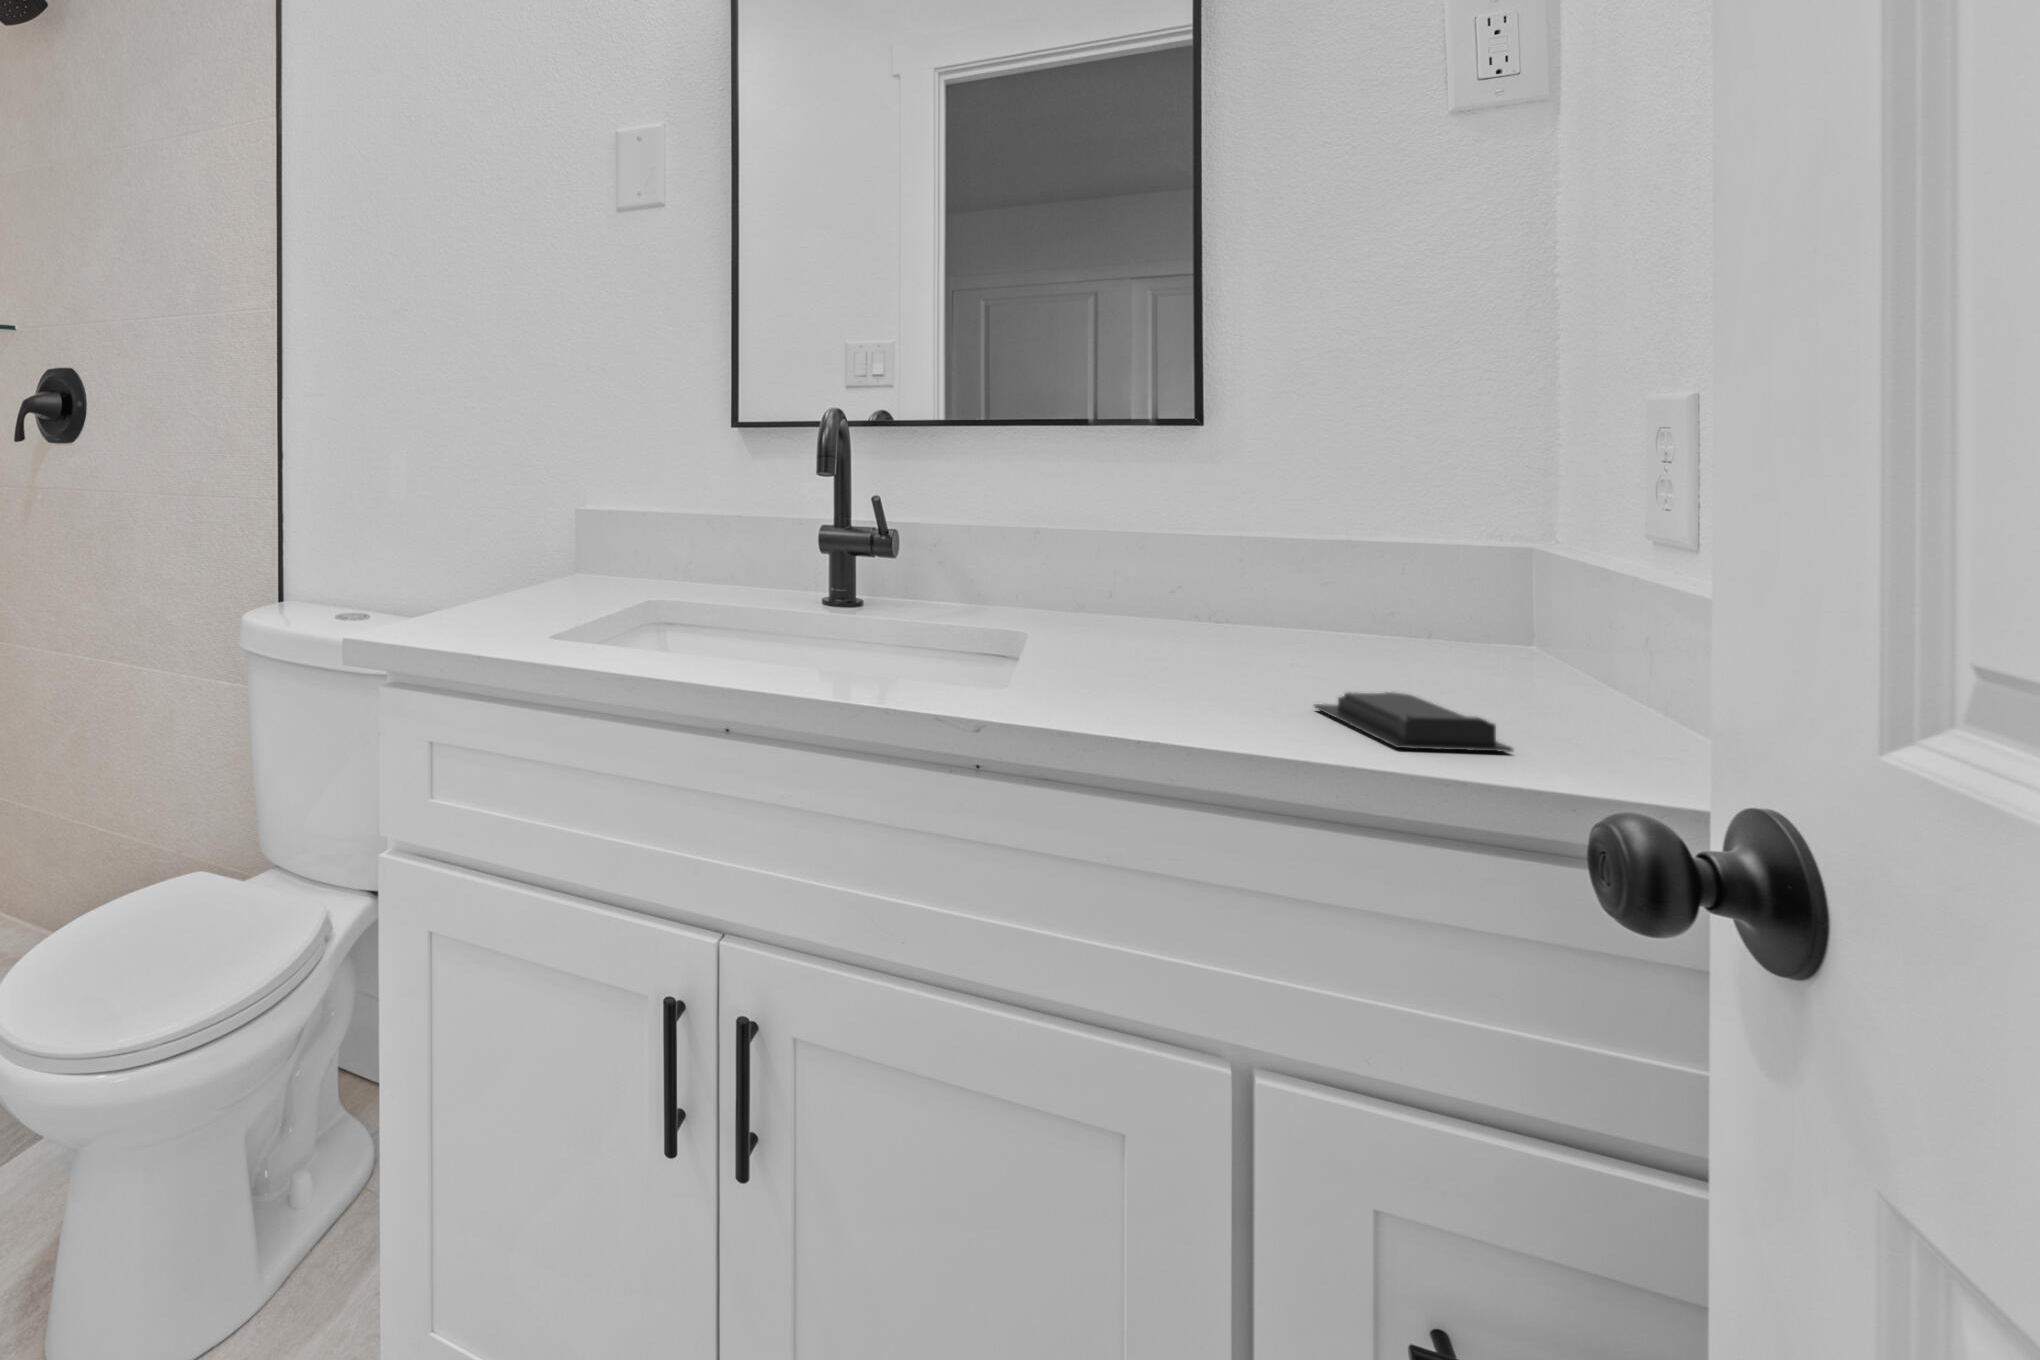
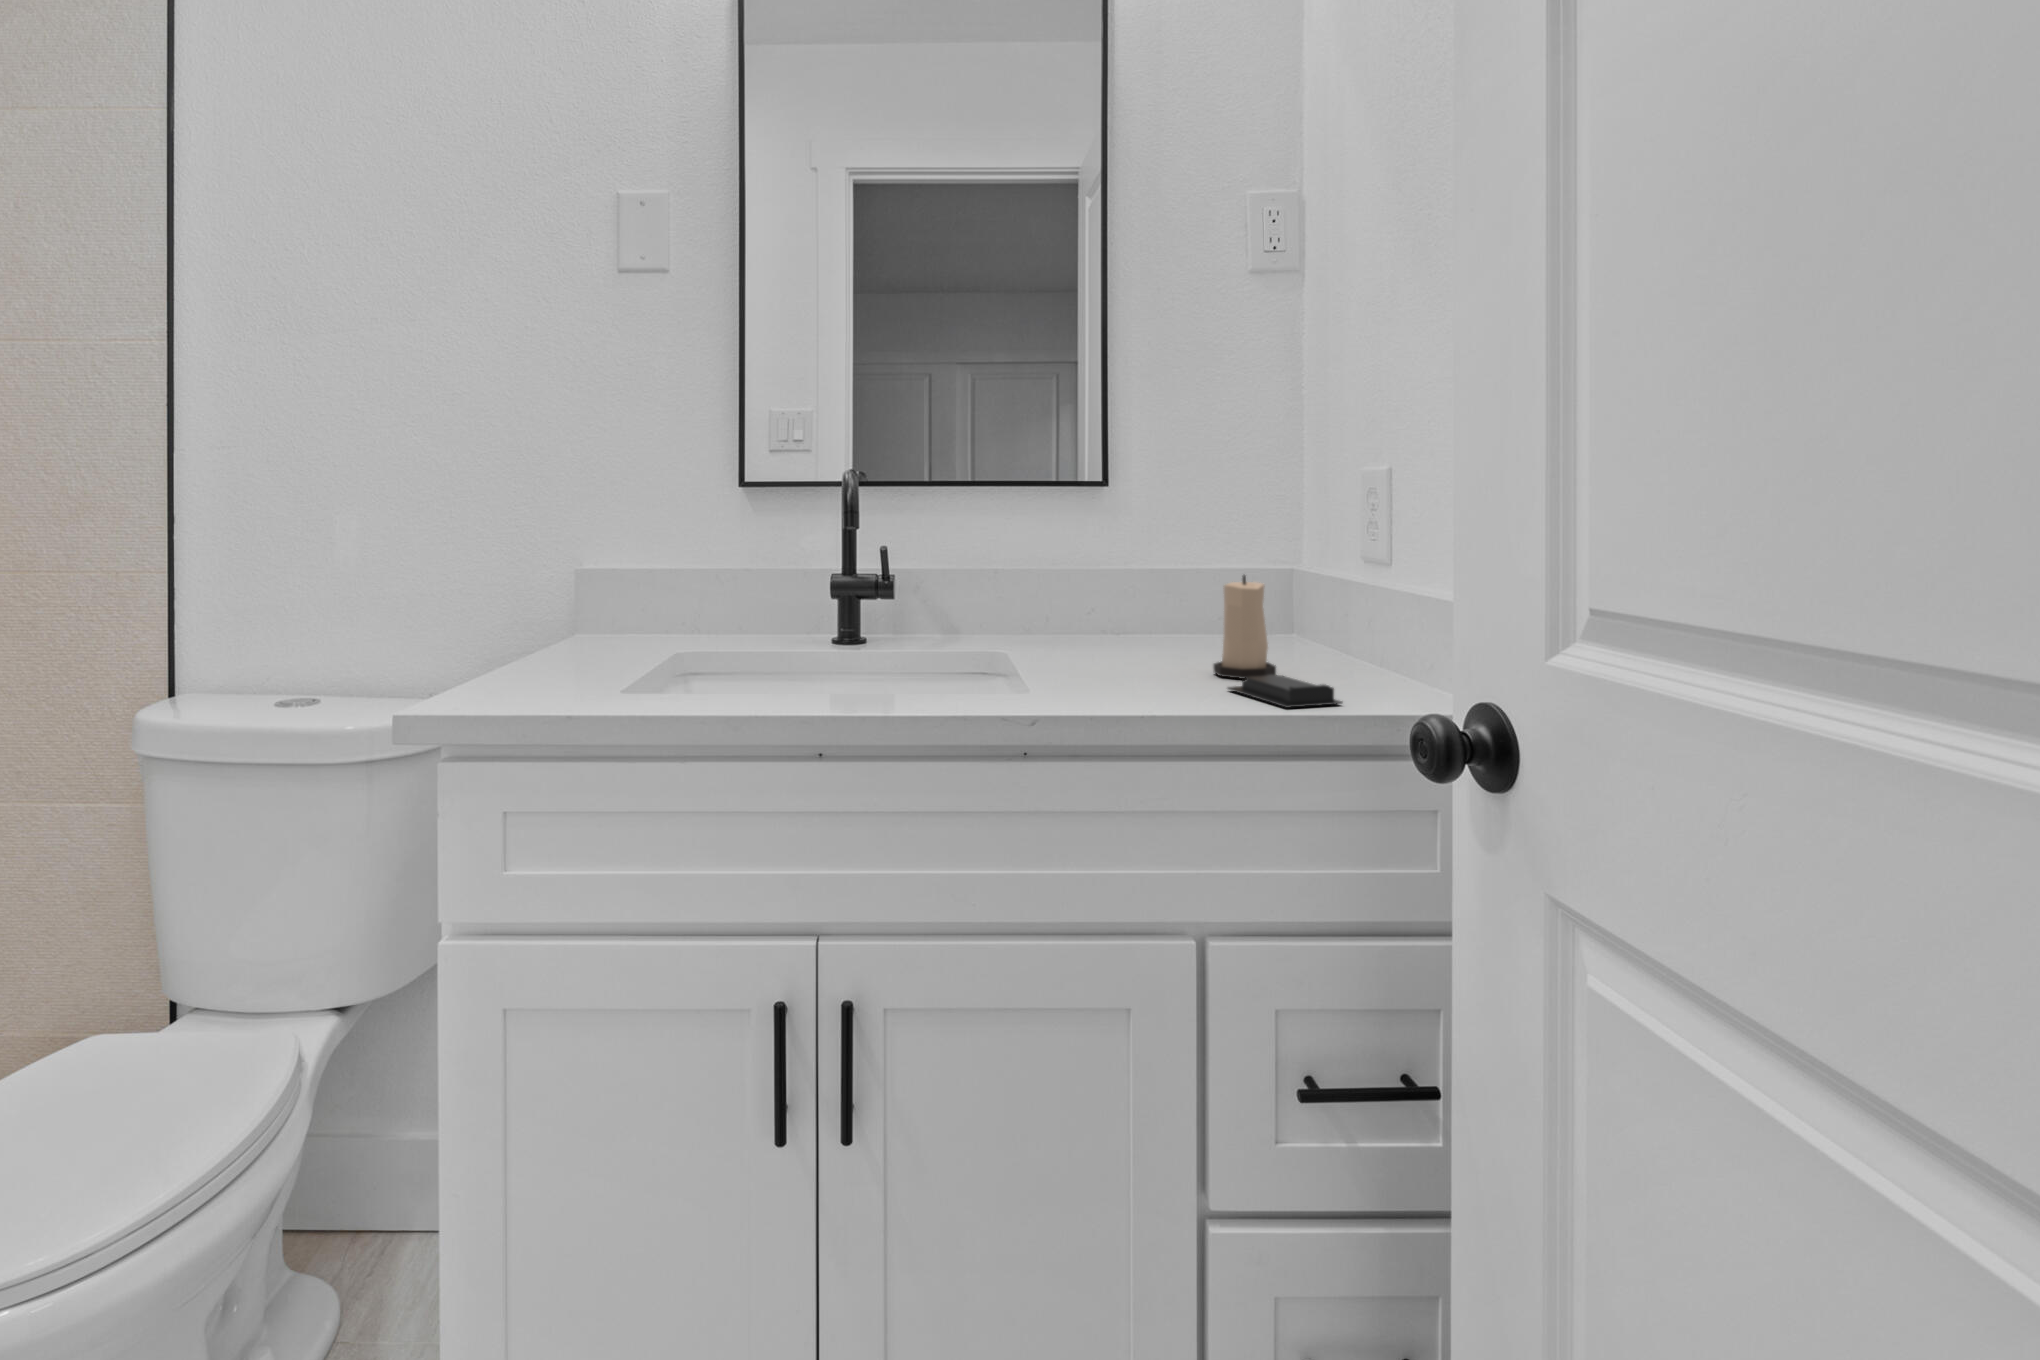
candle: none [1313,540,1419,696] -> present [1213,575,1276,679]

